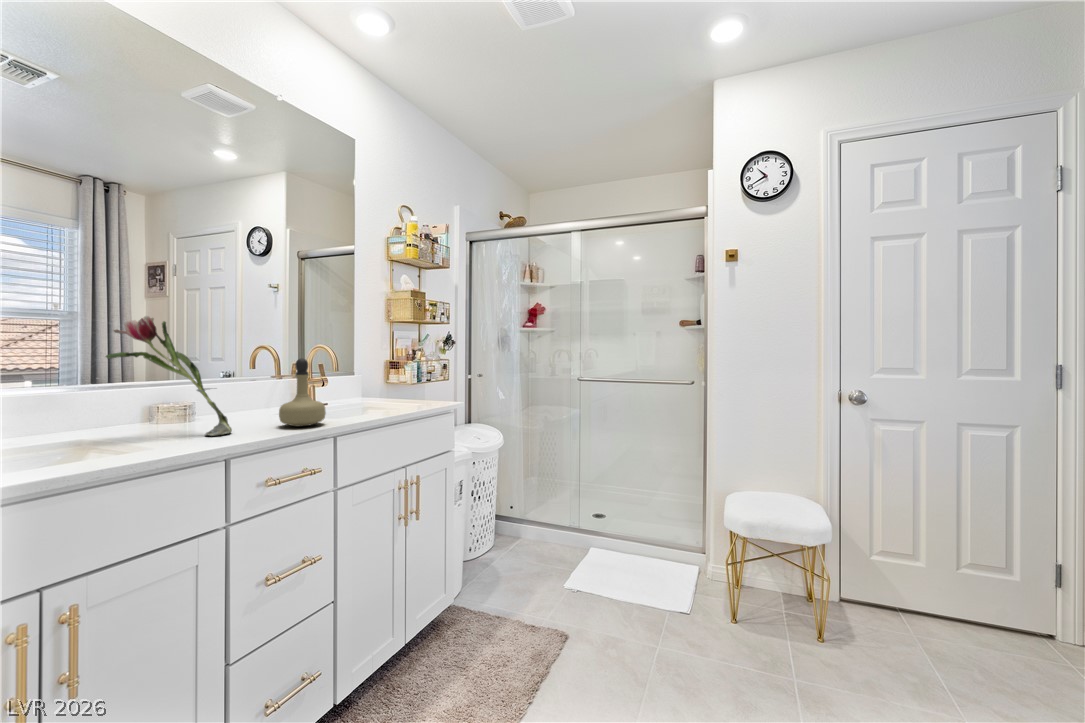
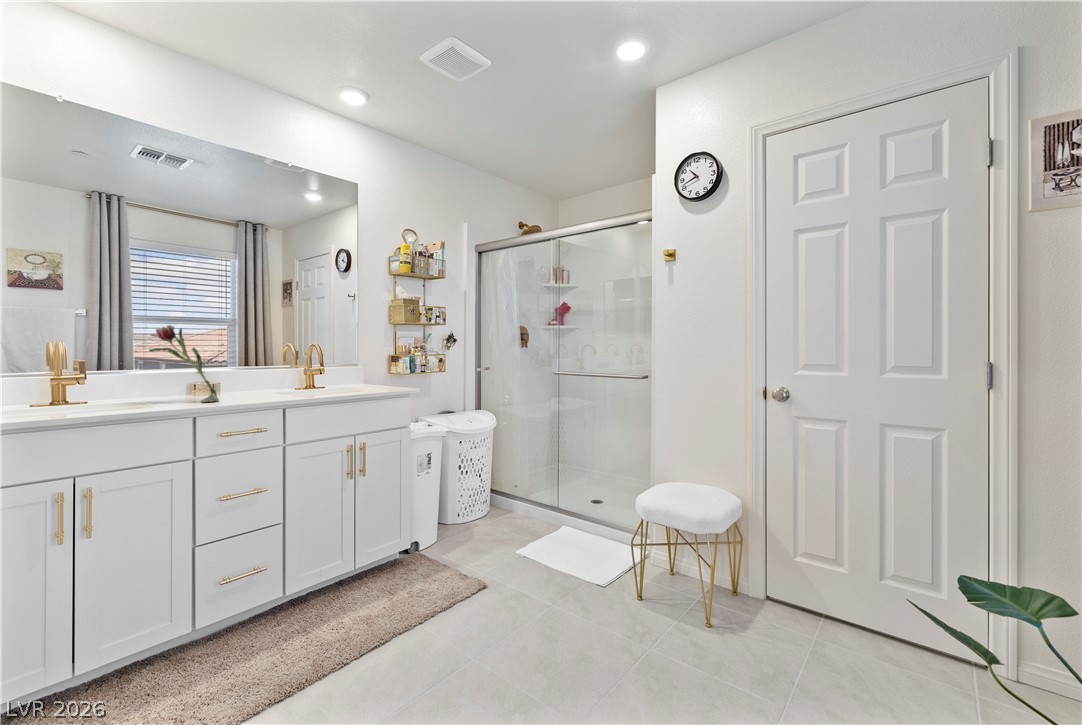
perfume bottle: present [279,358,326,427] -> none [252,352,285,399]

